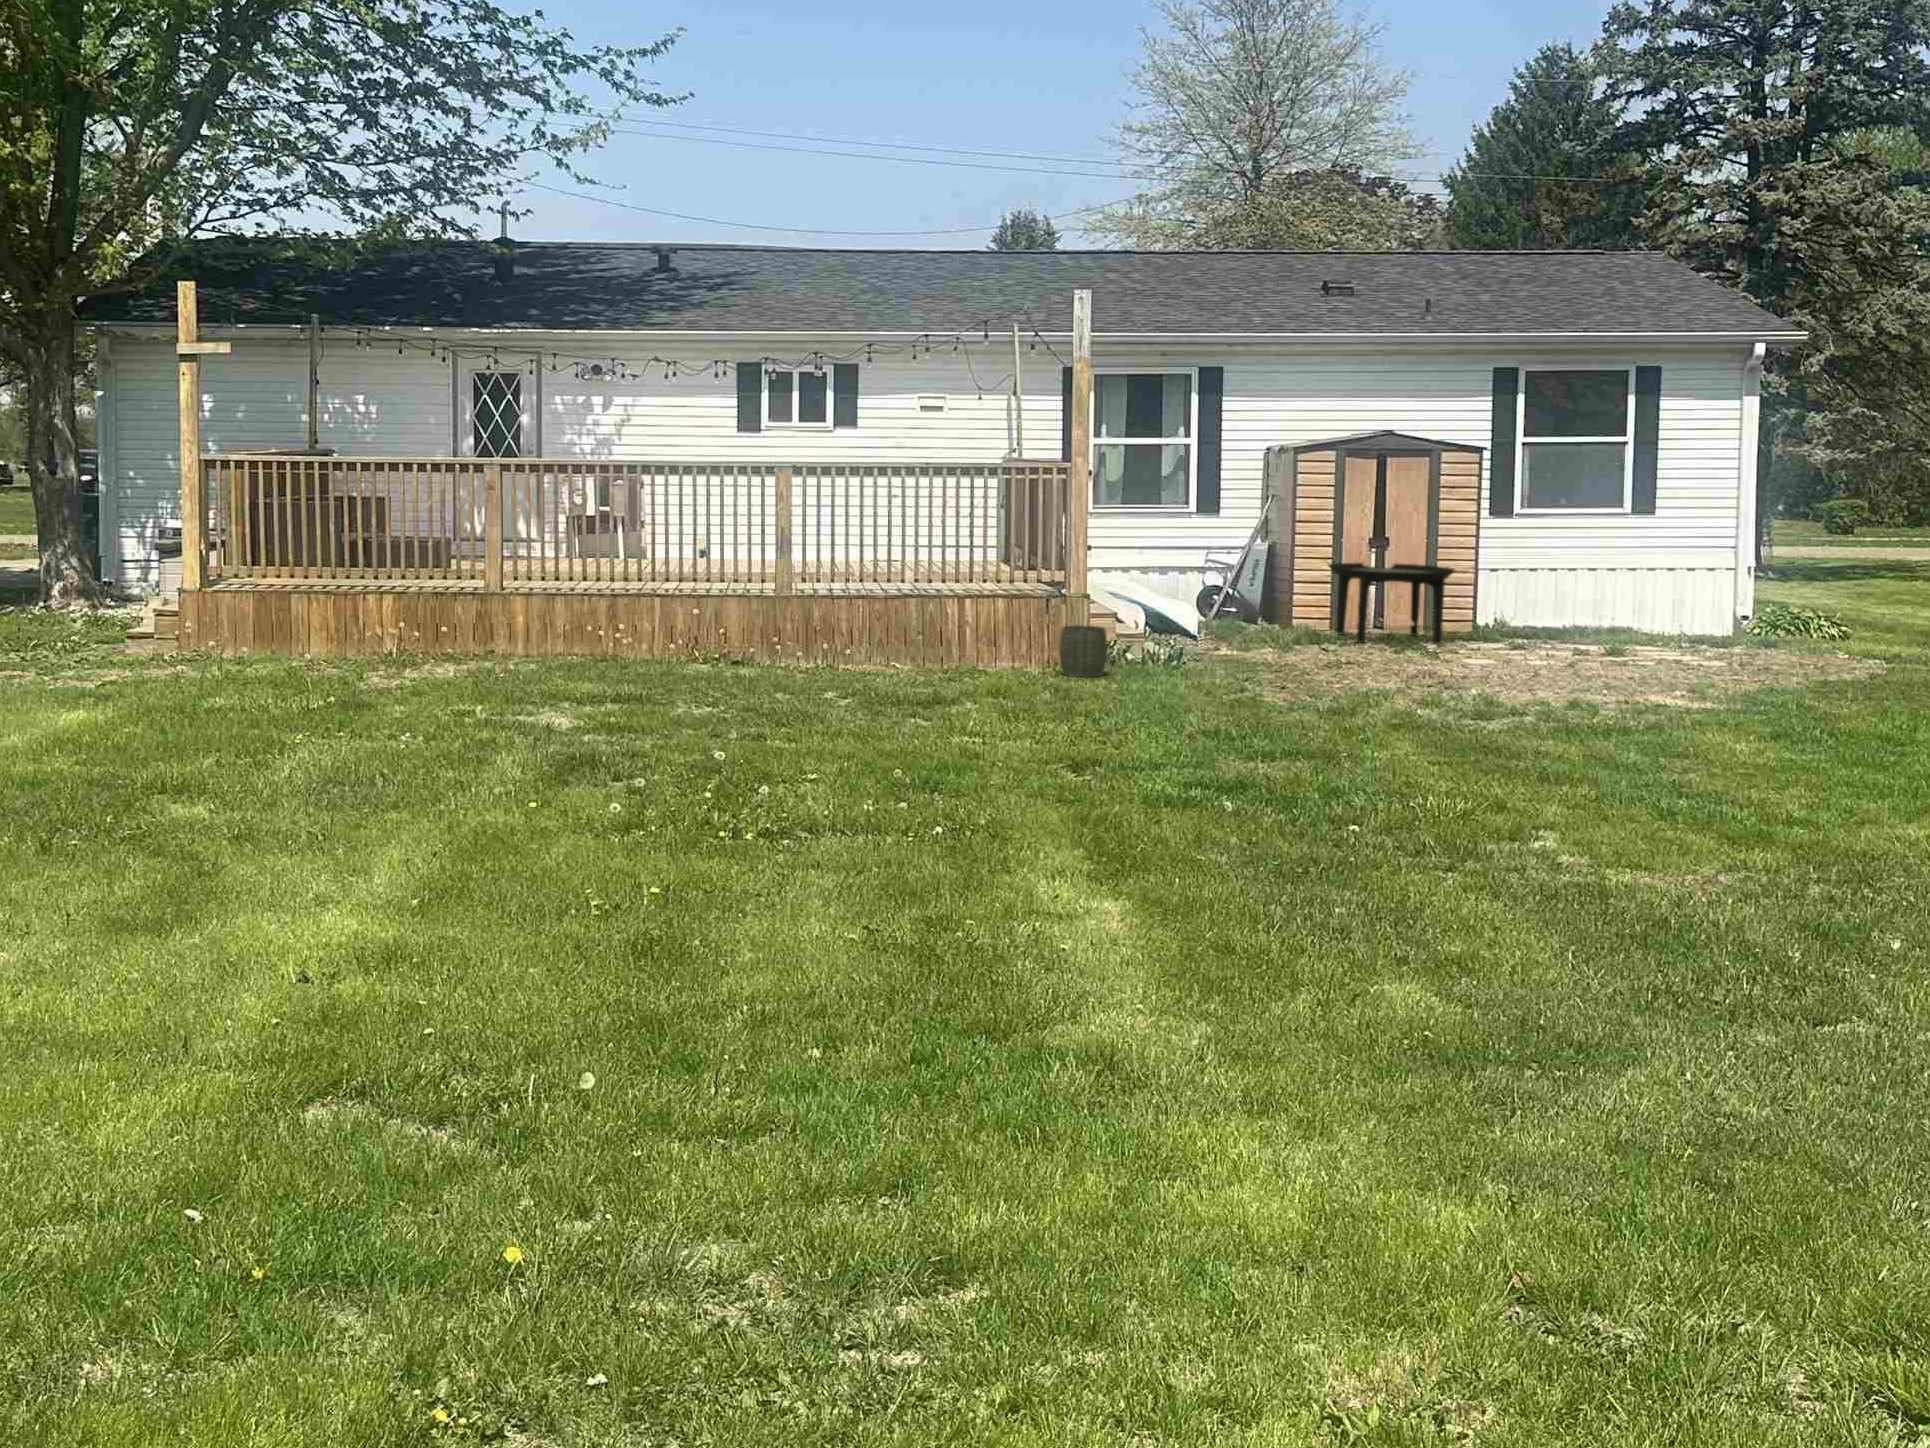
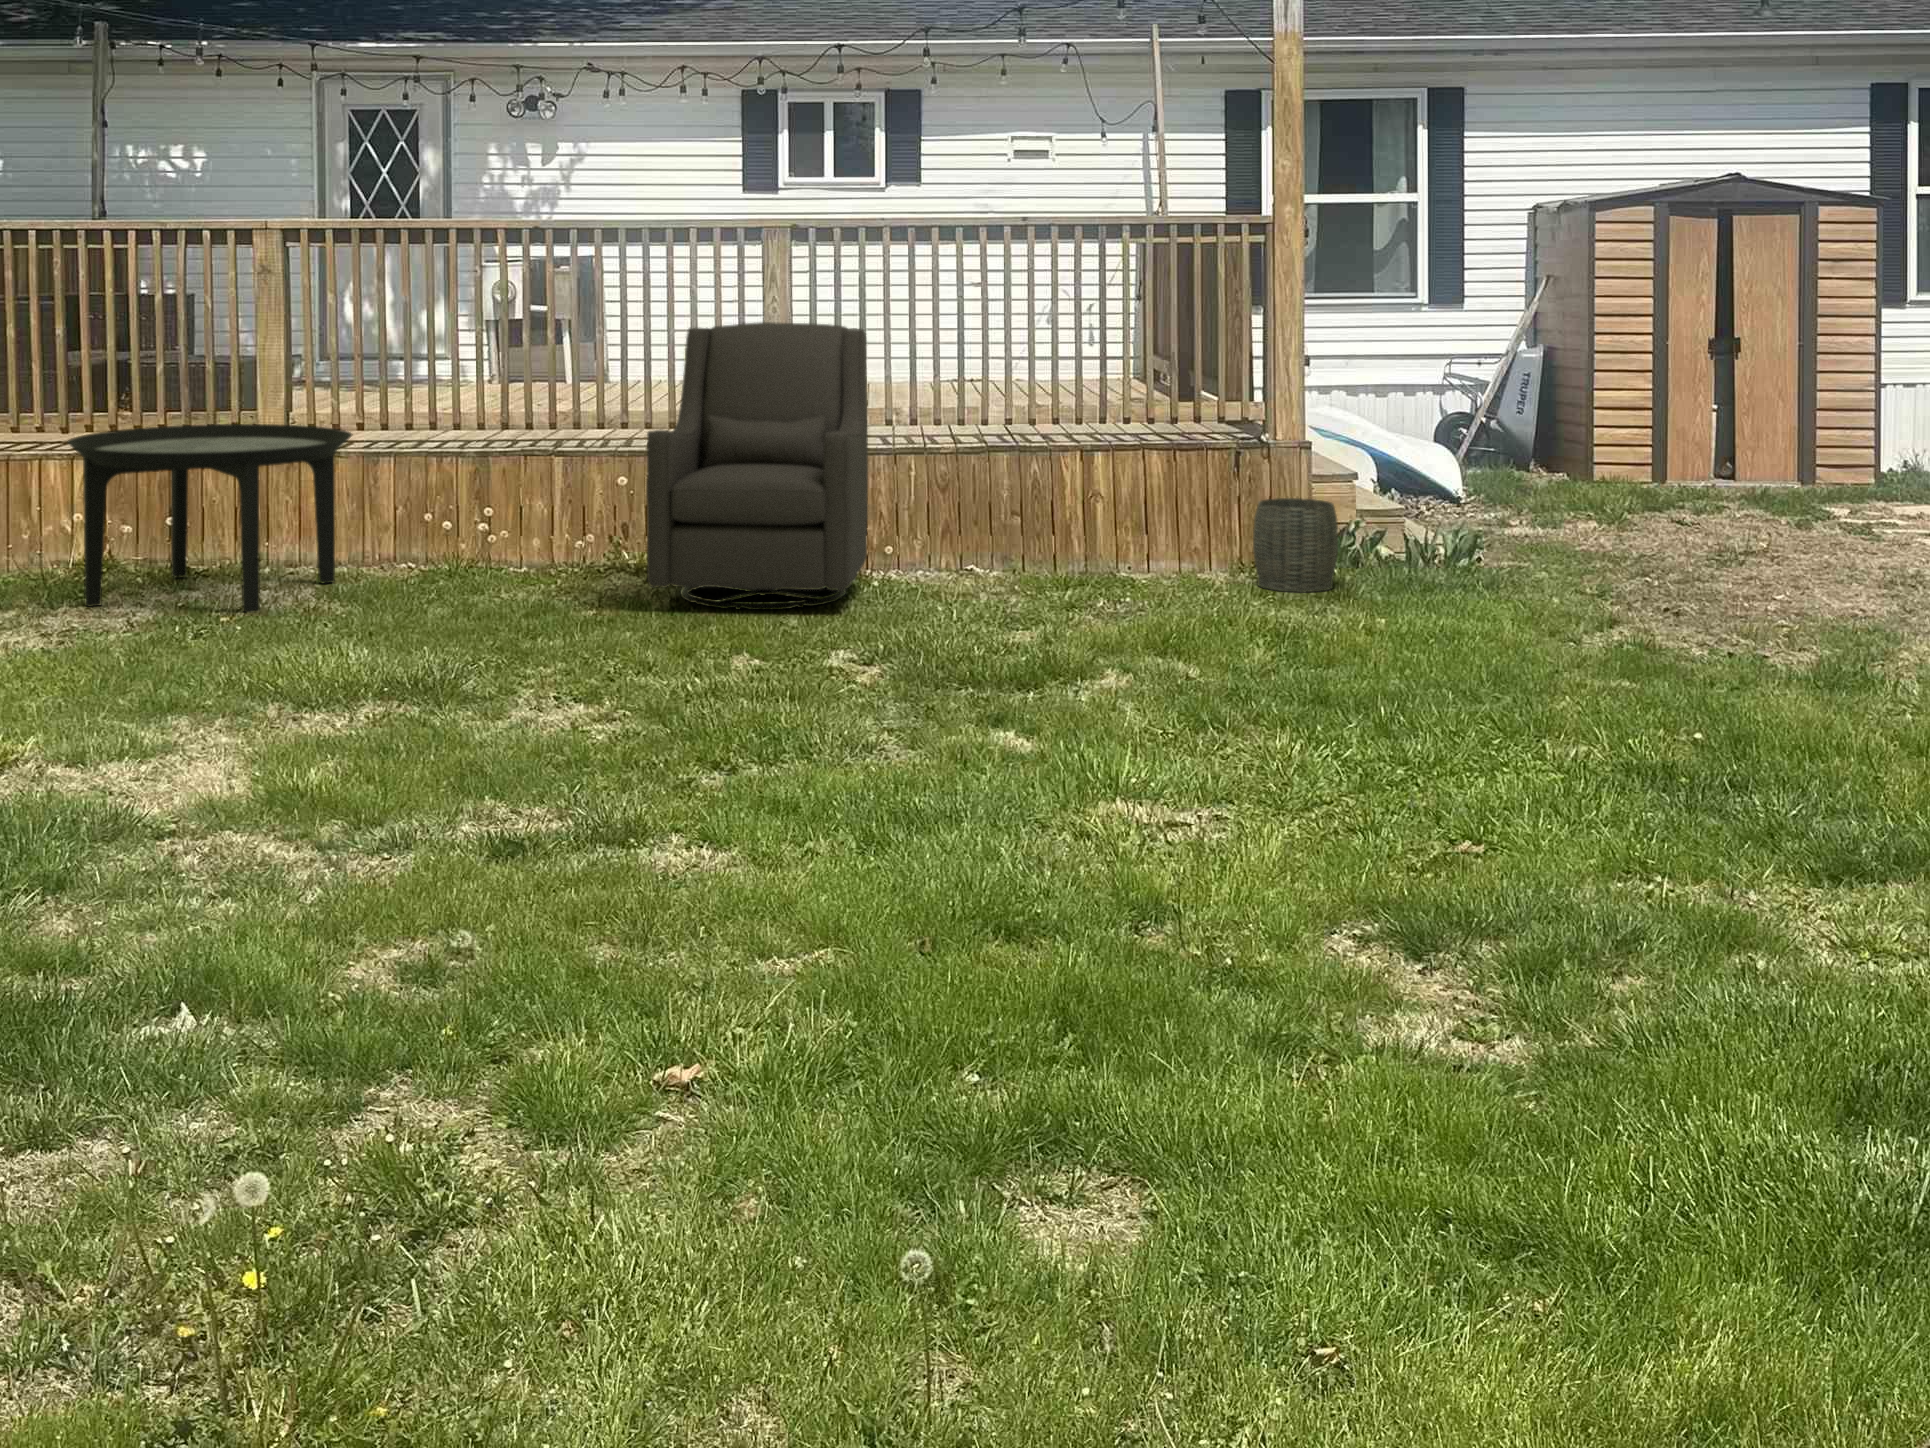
chair: none [723,523,842,681] -> present [646,322,868,610]
round table: present [1328,563,1455,644] -> present [68,424,352,613]

